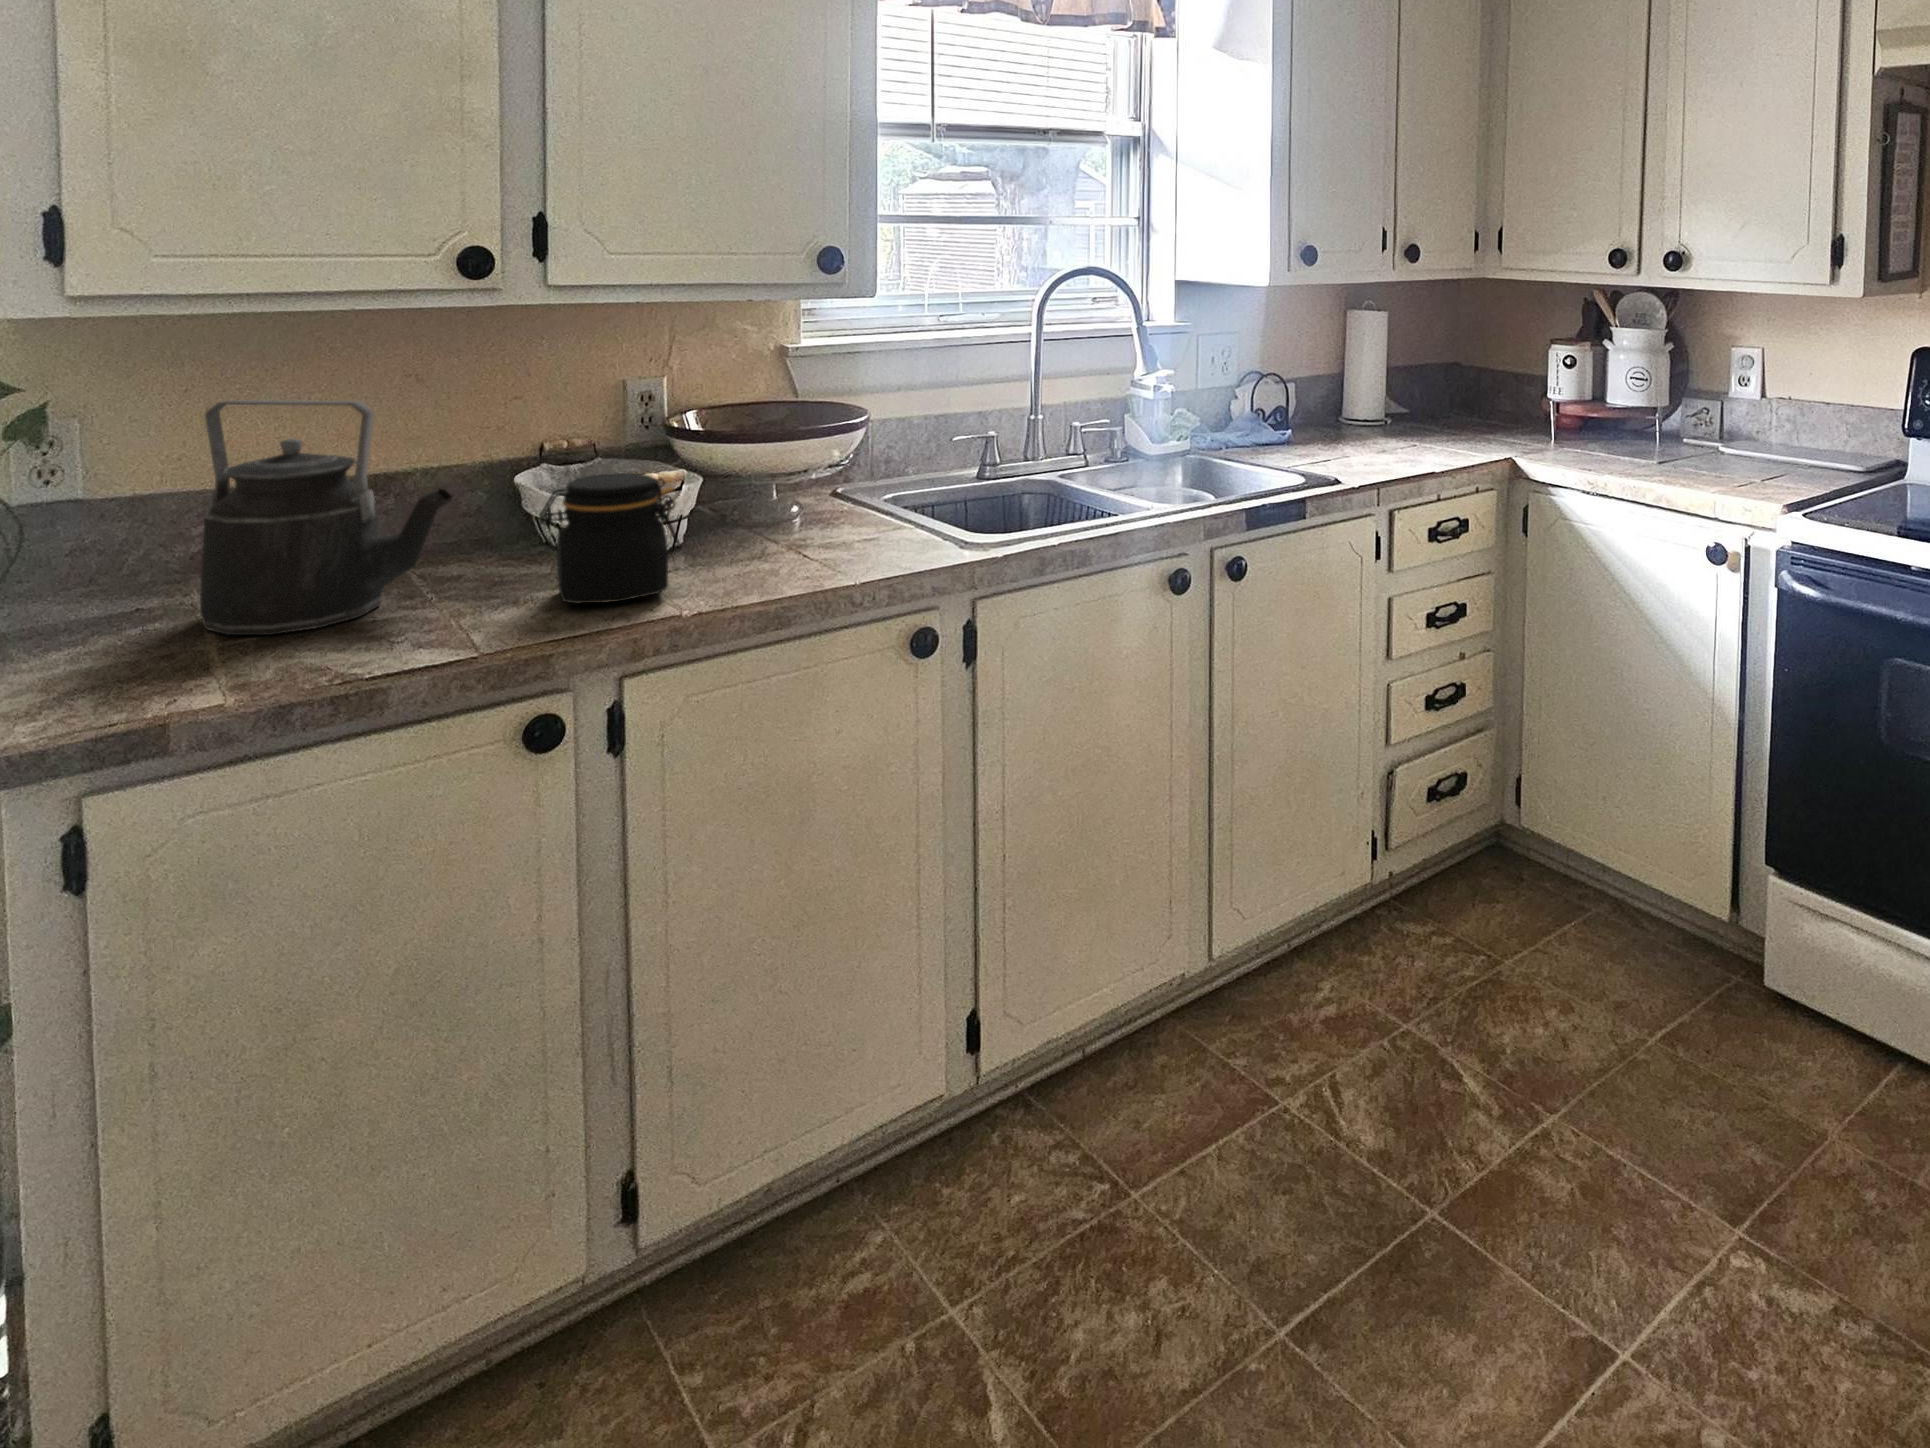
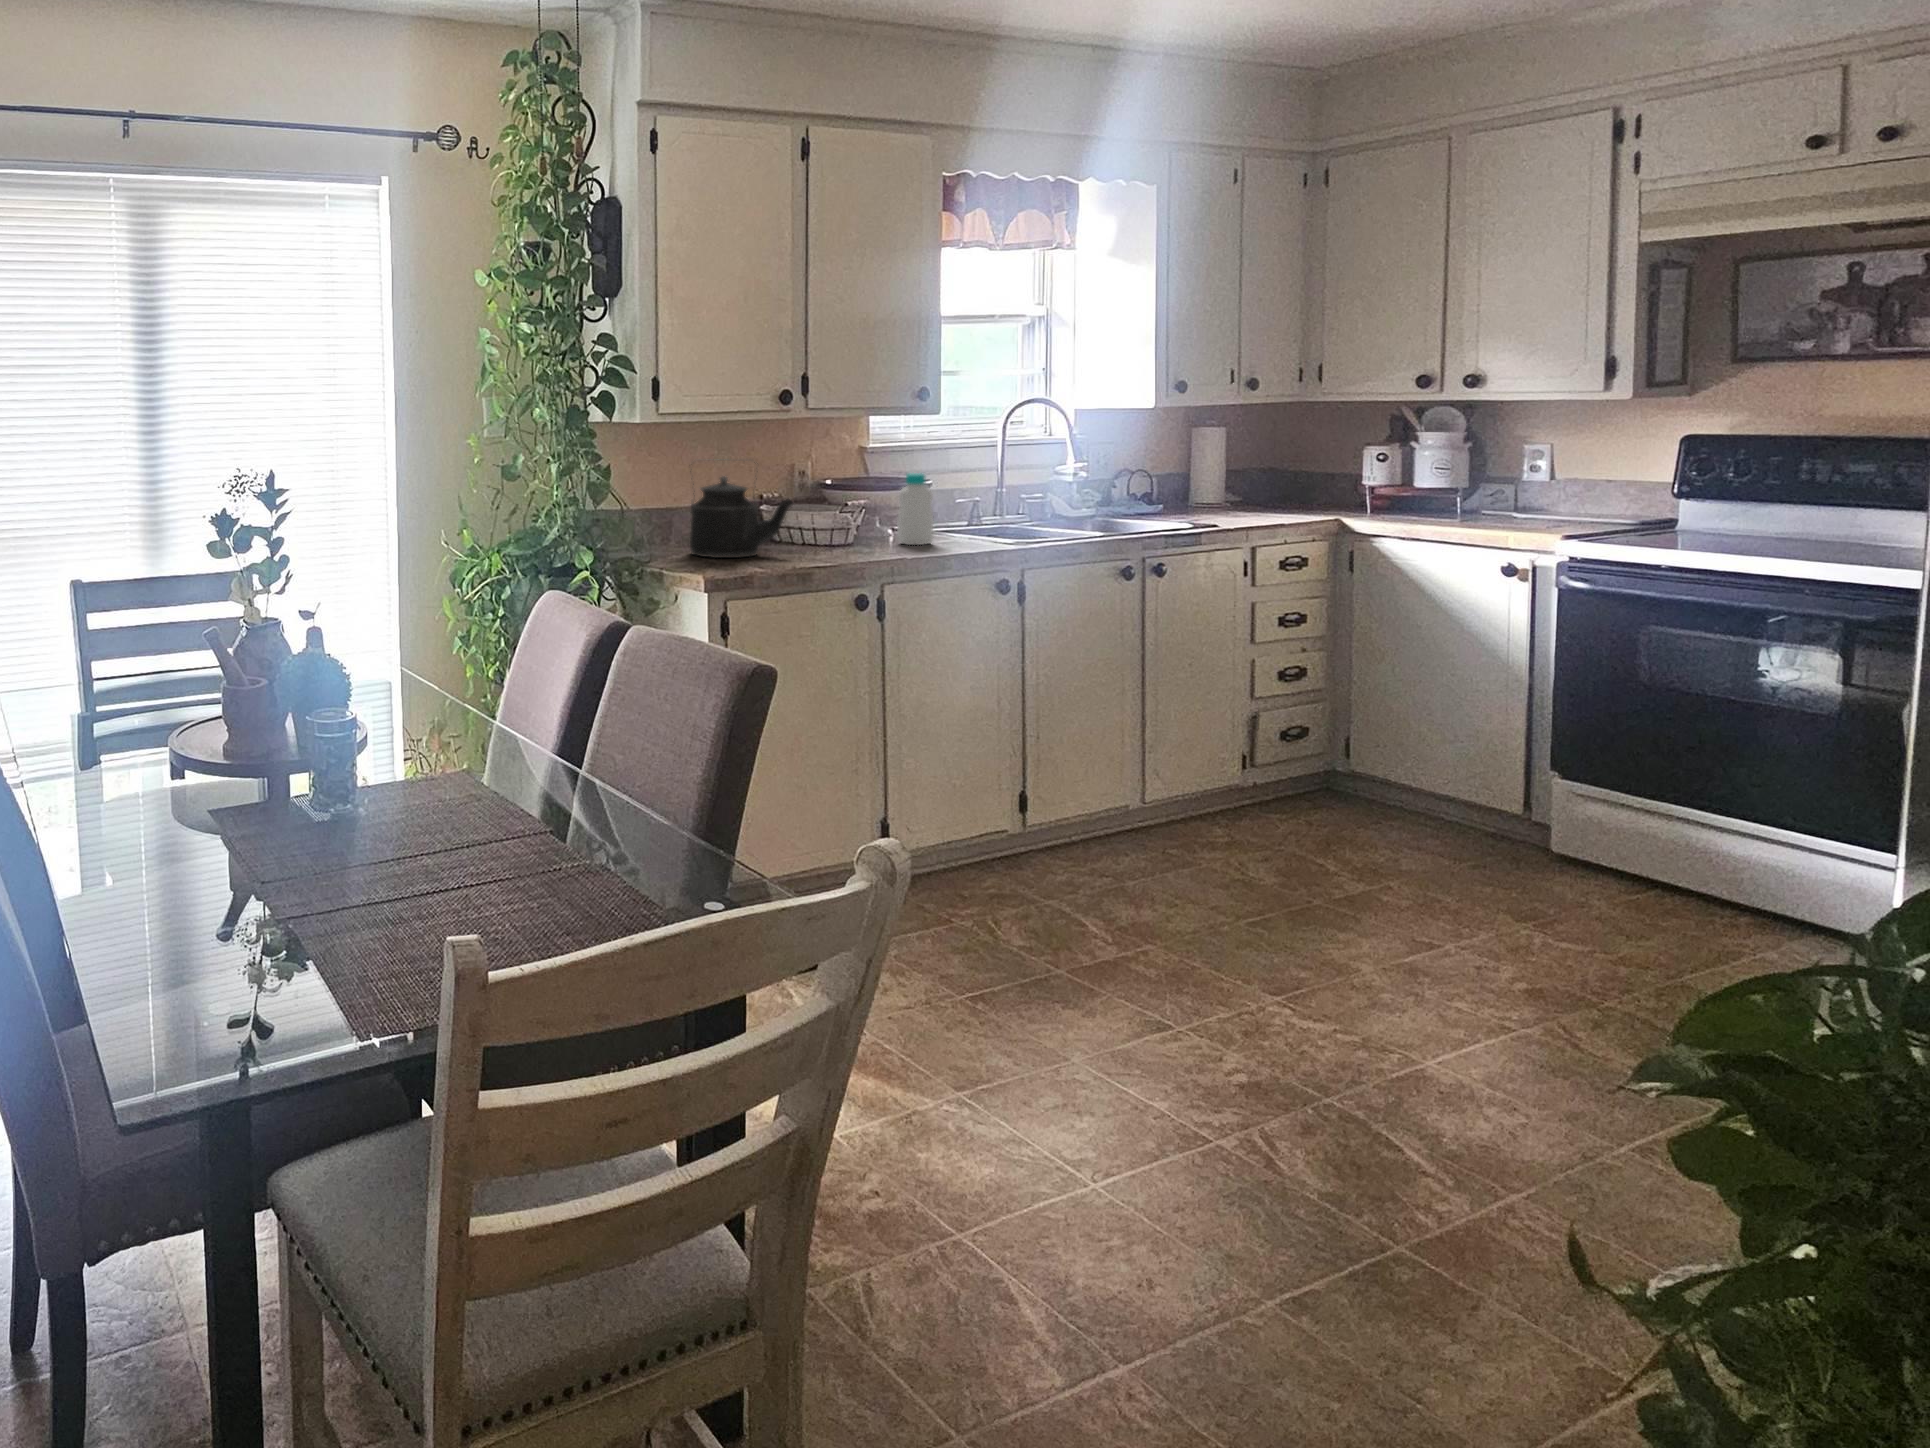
bottle: none [745,417,814,561] -> present [897,473,934,545]
jar: present [539,473,680,604] -> none [828,496,889,553]

